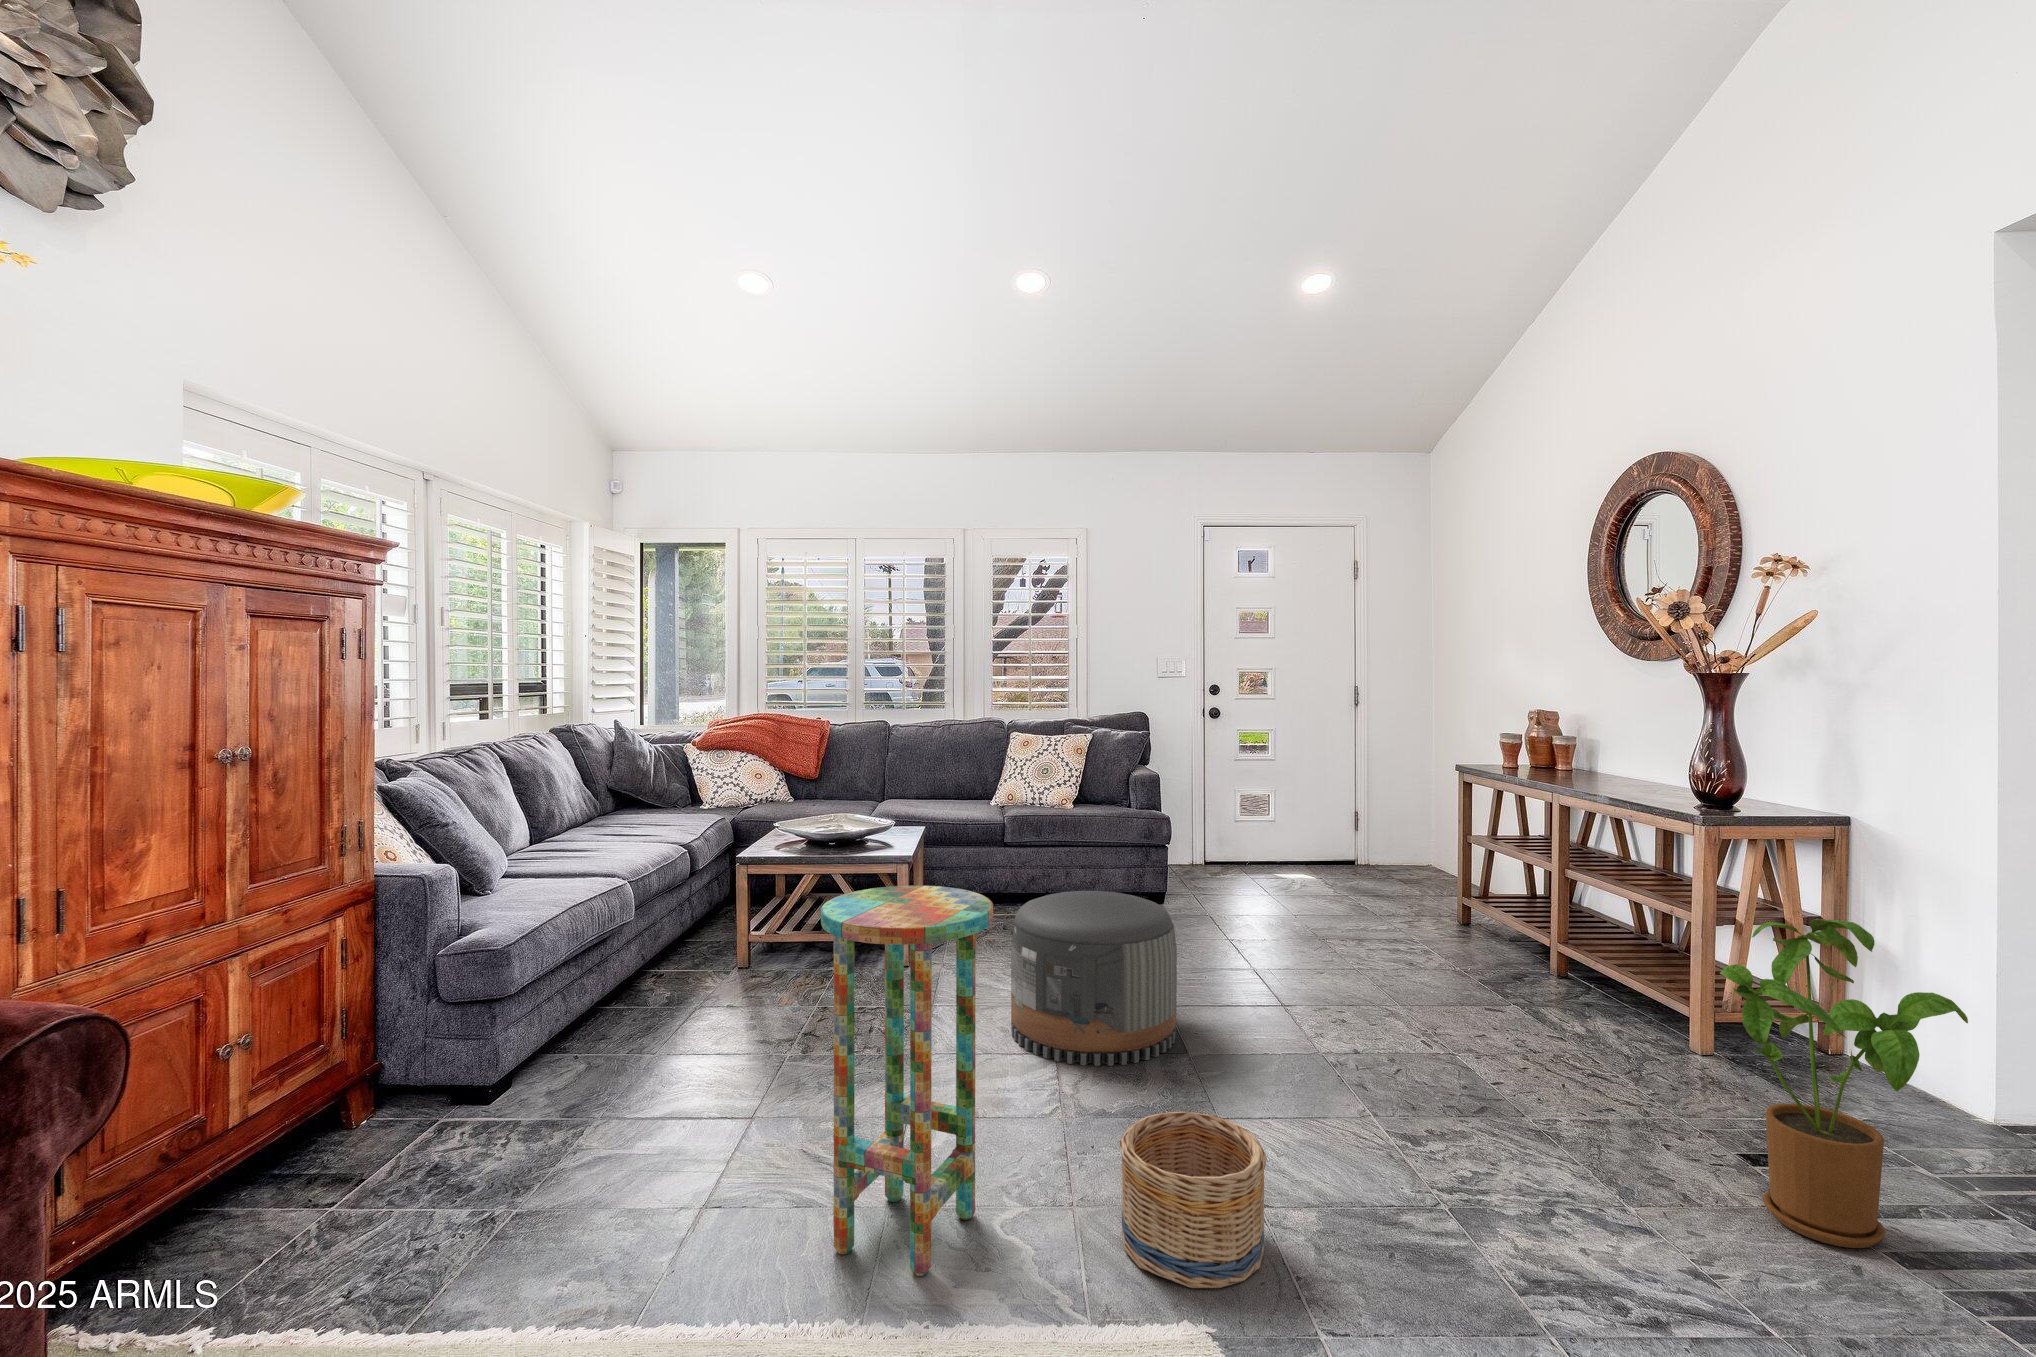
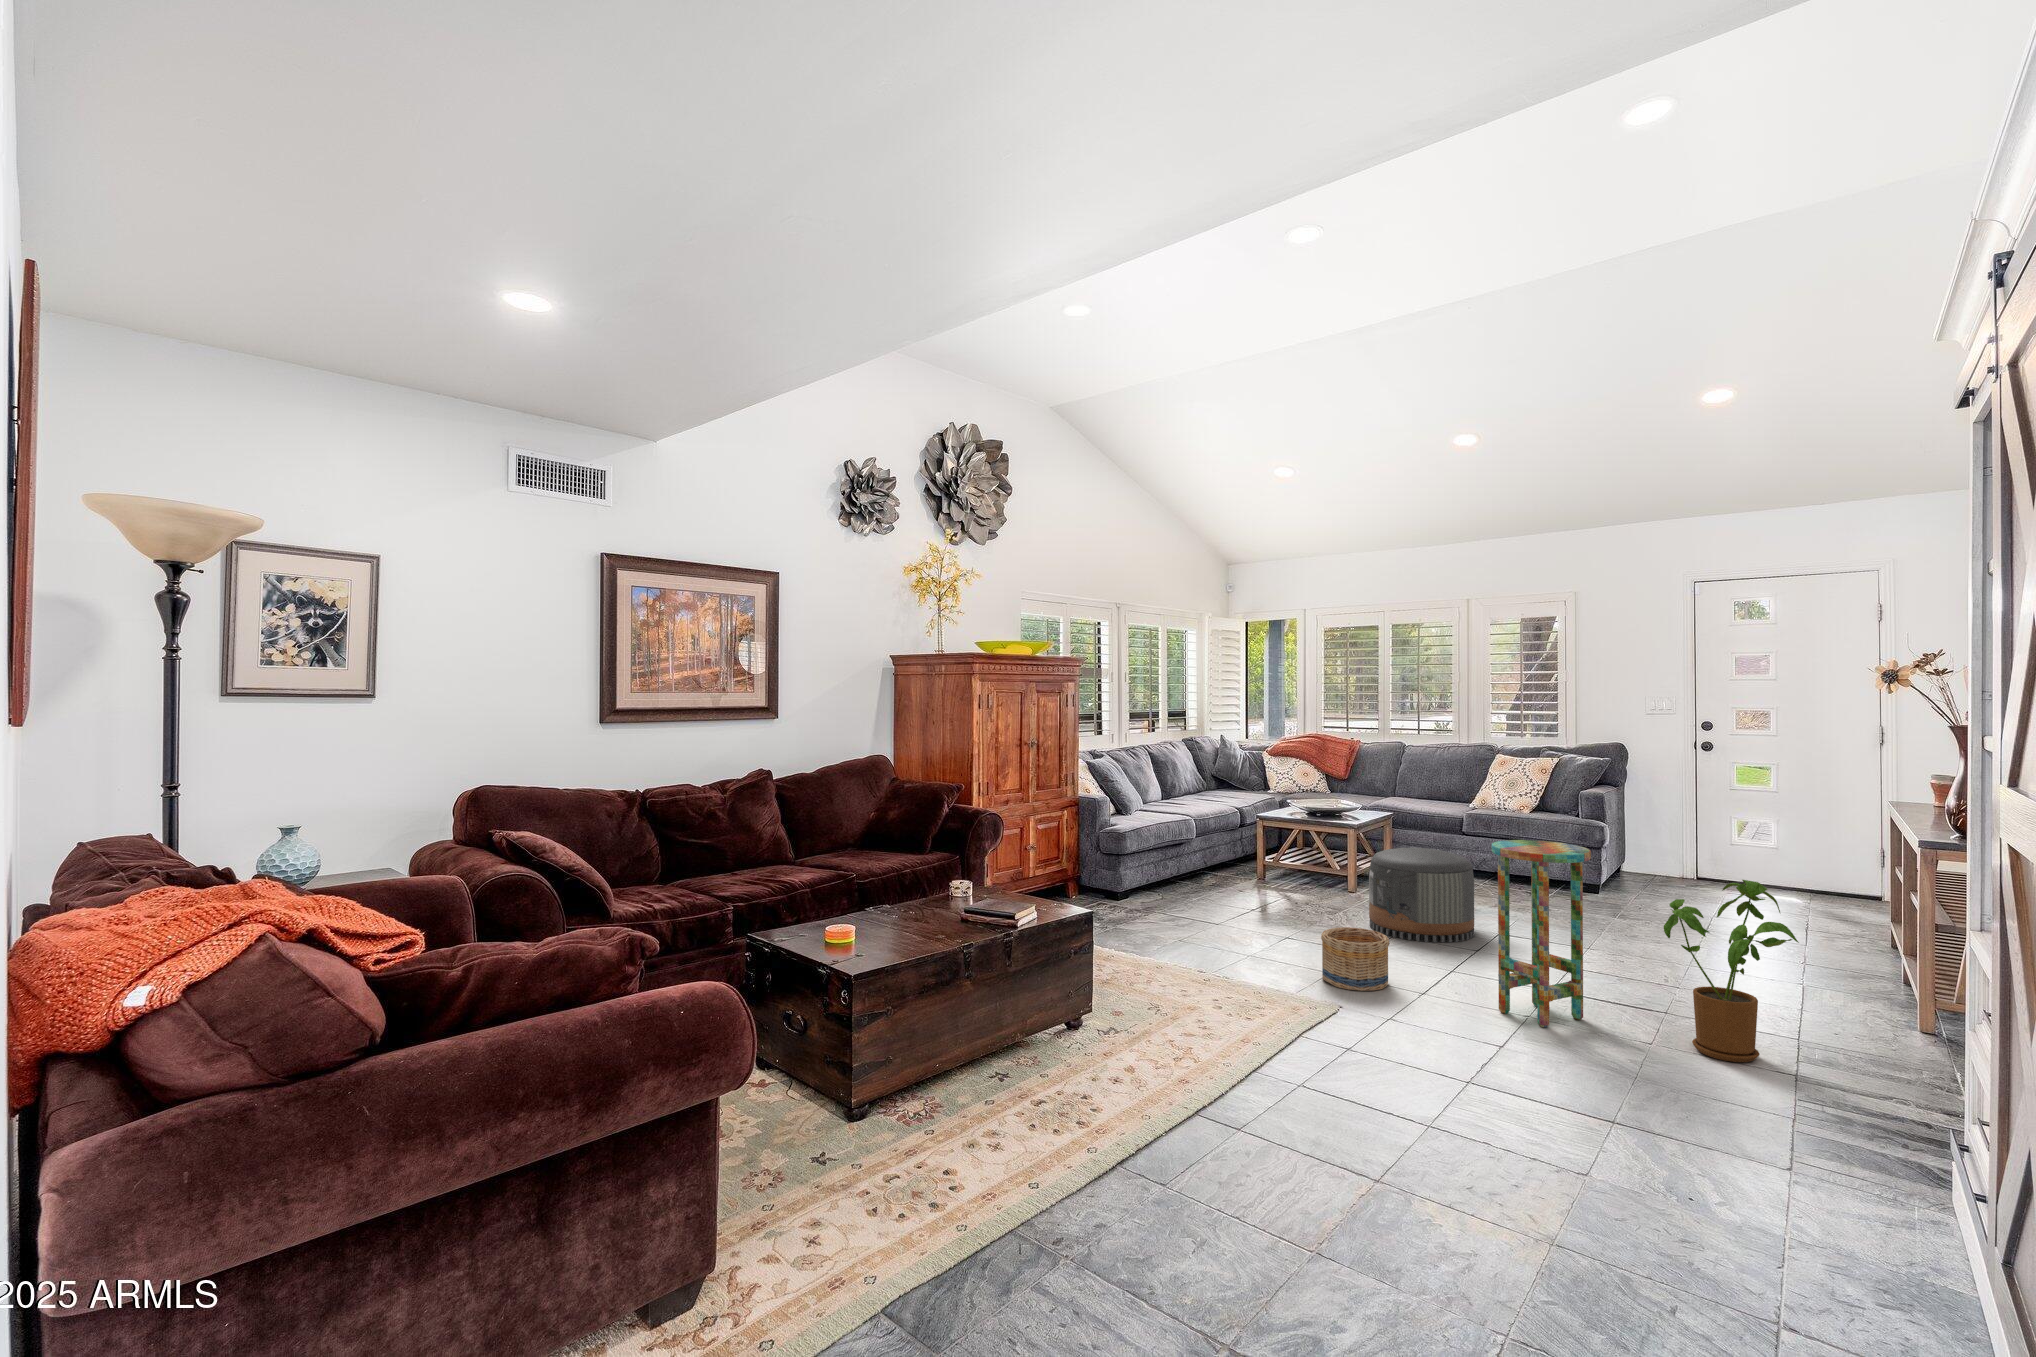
side table: present [821,886,993,1276] -> present [1492,840,1591,1027]

